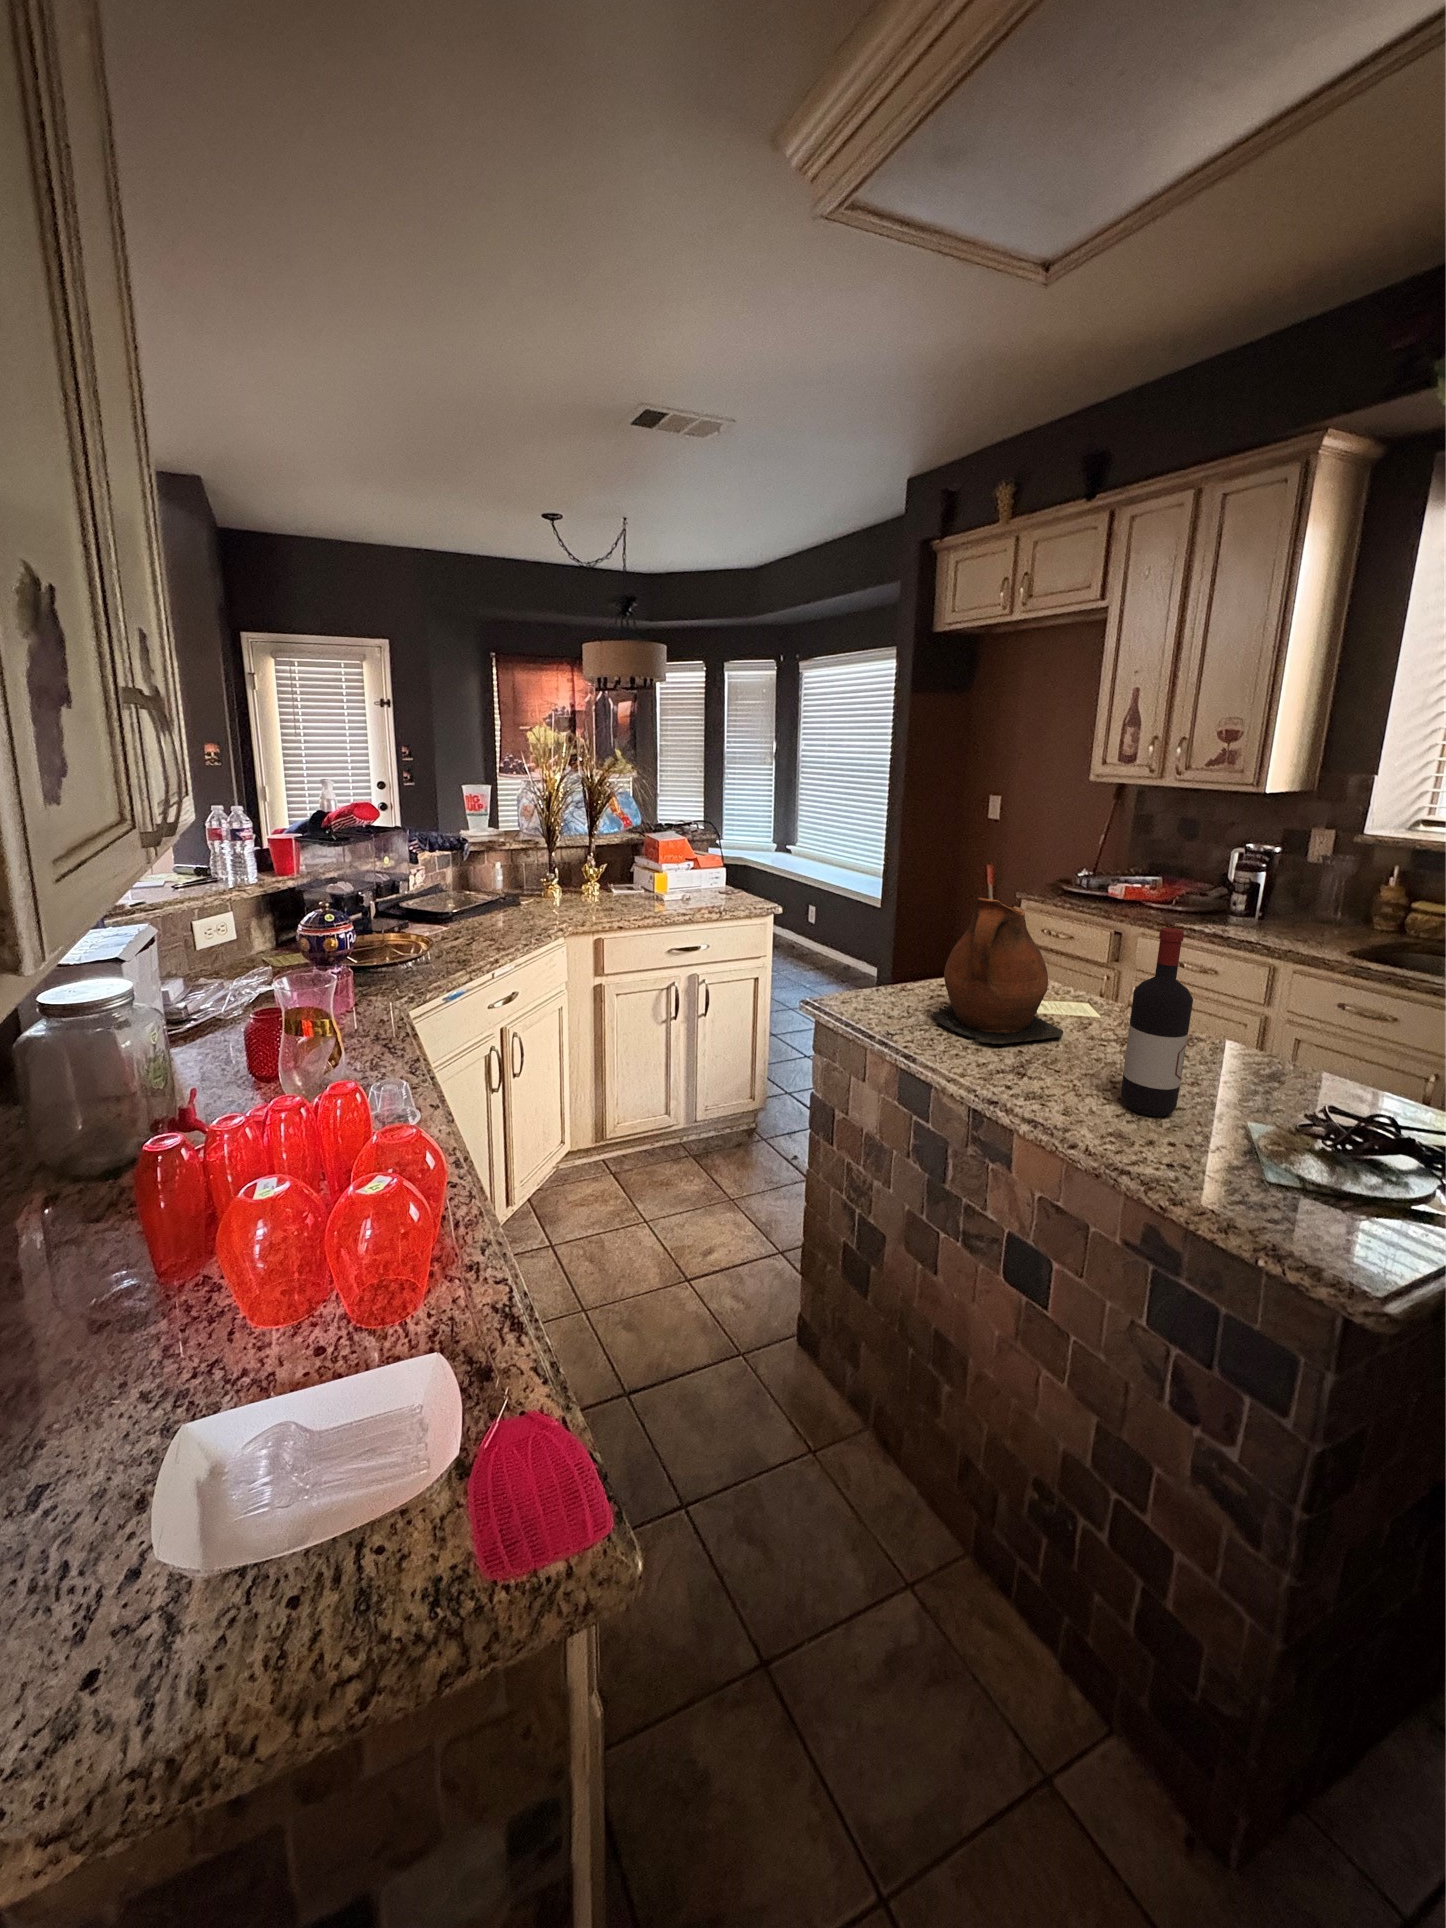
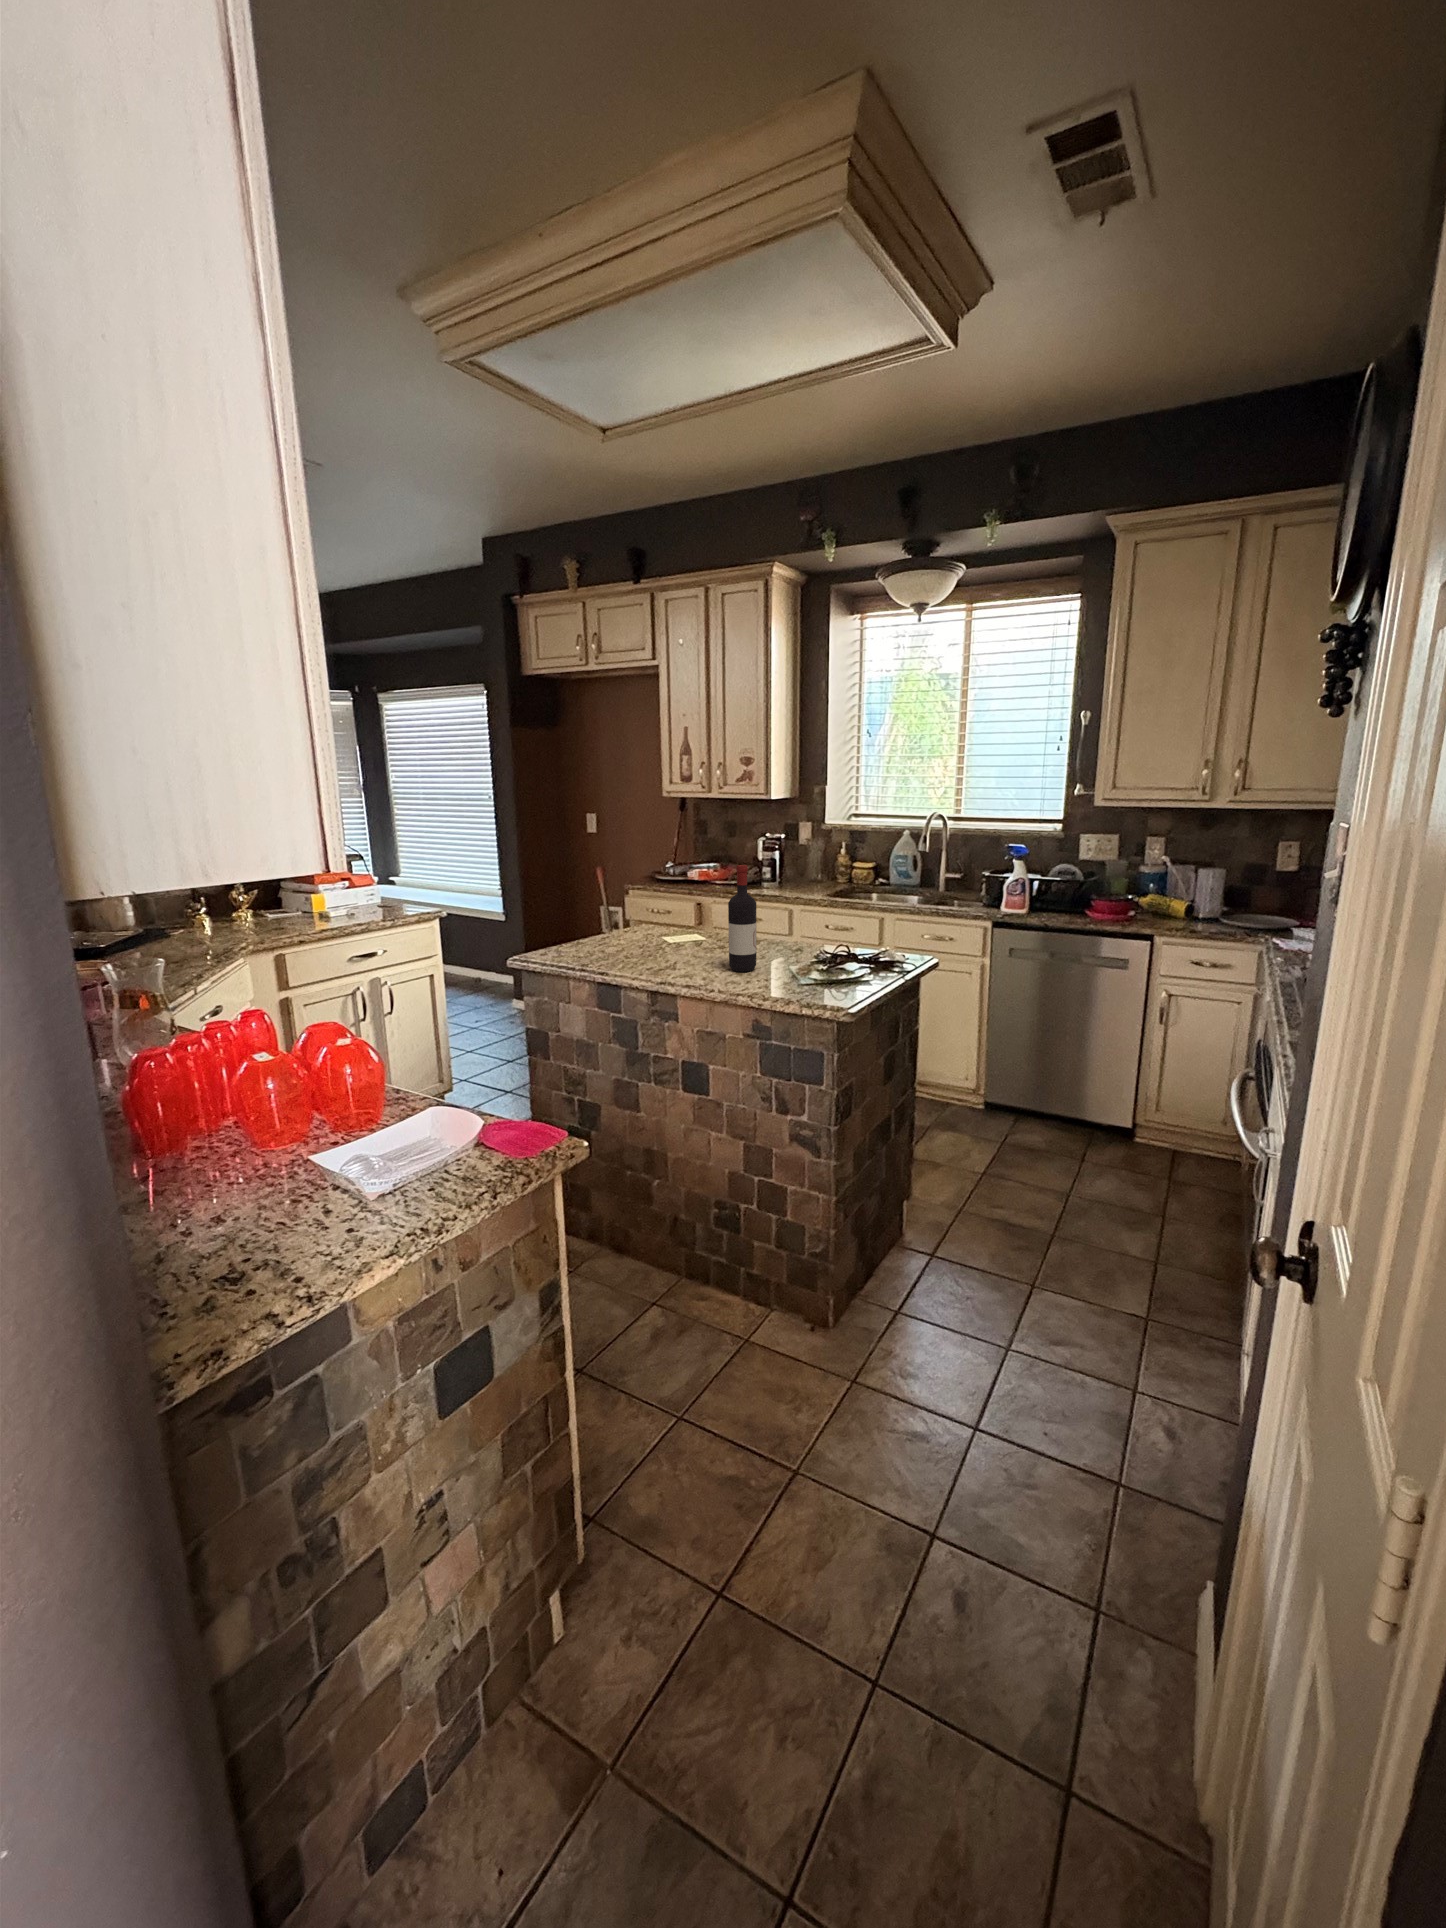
ceramic pitcher: present [927,898,1063,1044] -> none [606,865,690,958]

